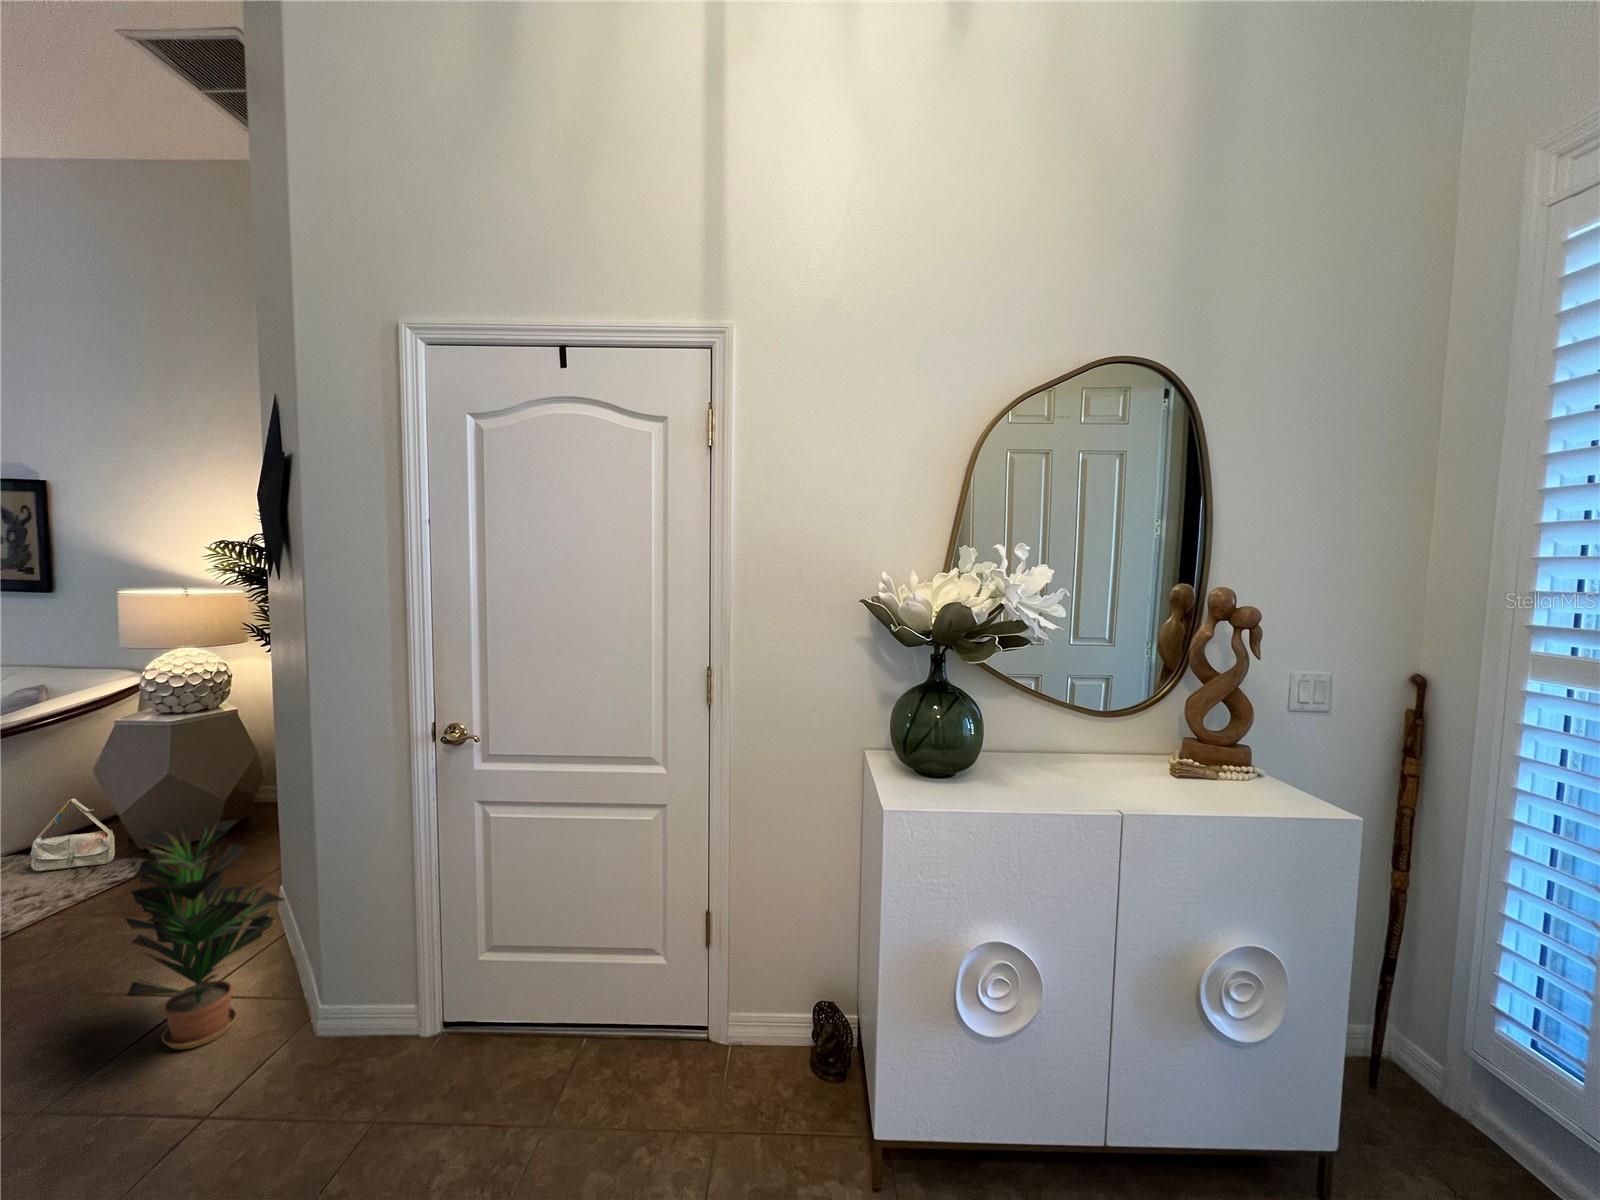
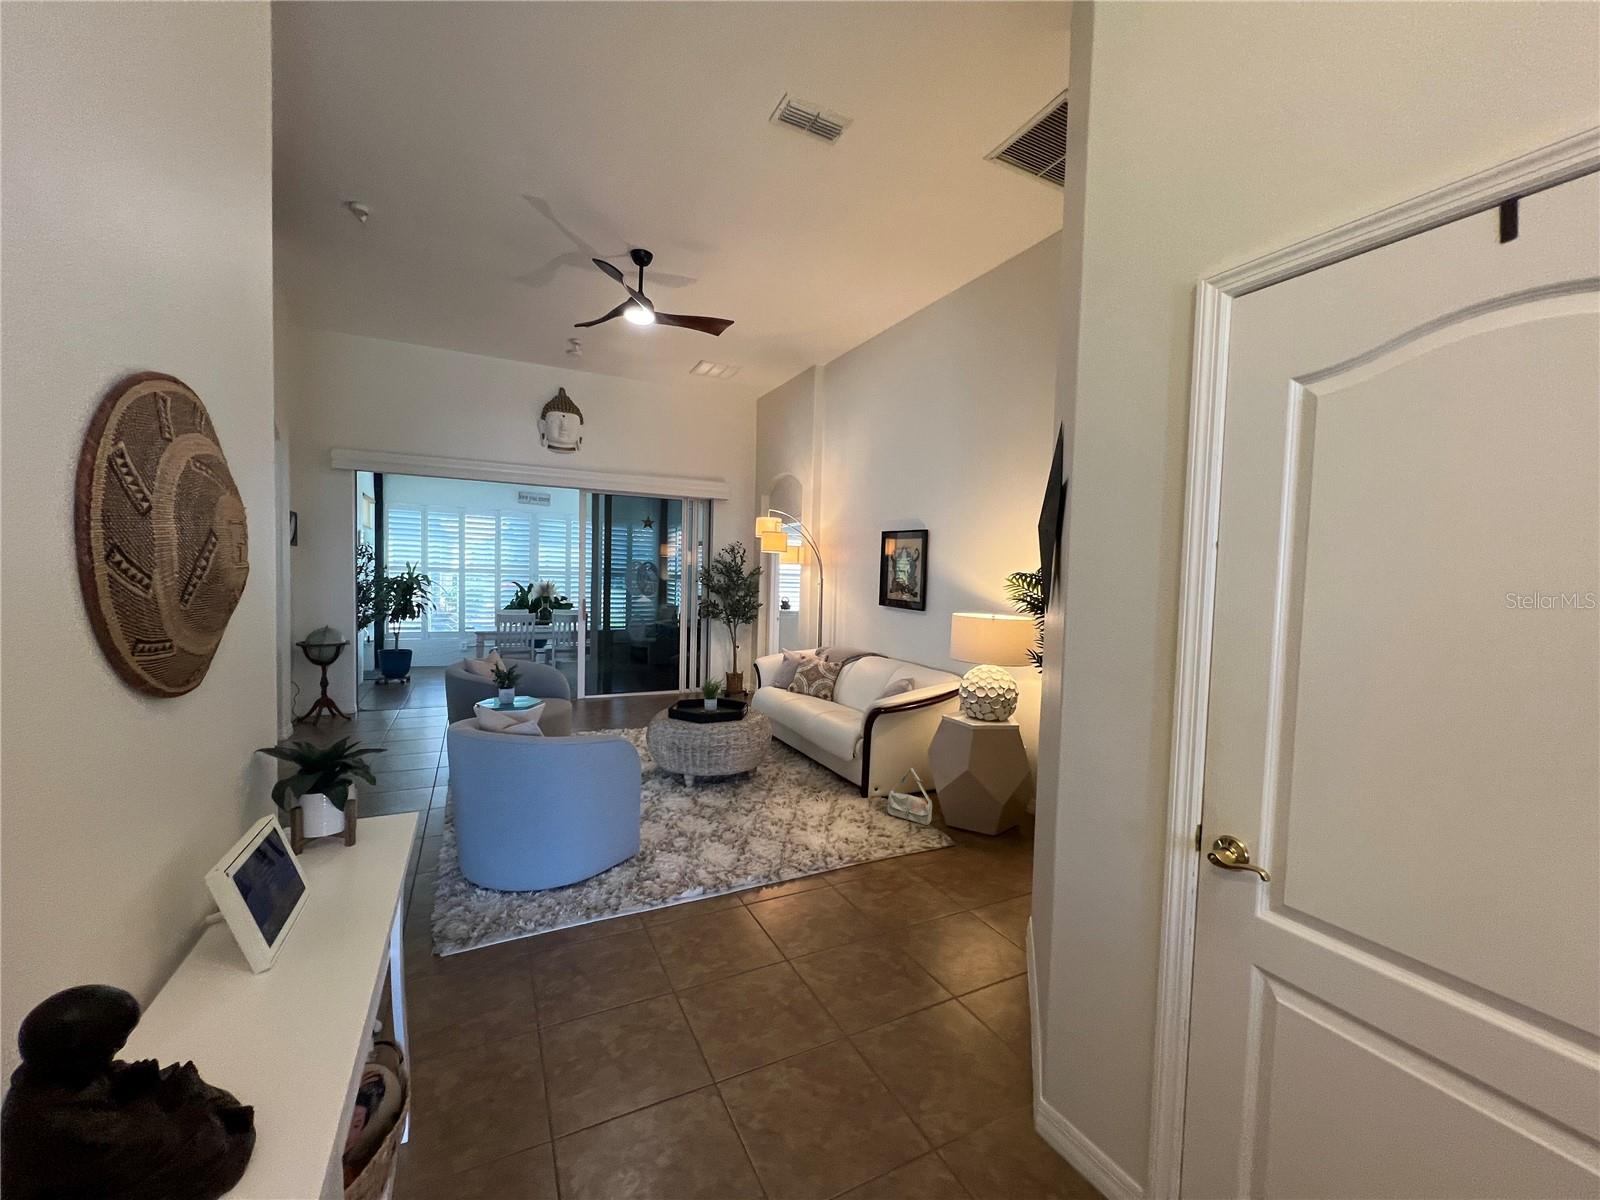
potted plant: present [125,820,285,1049] -> none [891,837,1023,1062]

